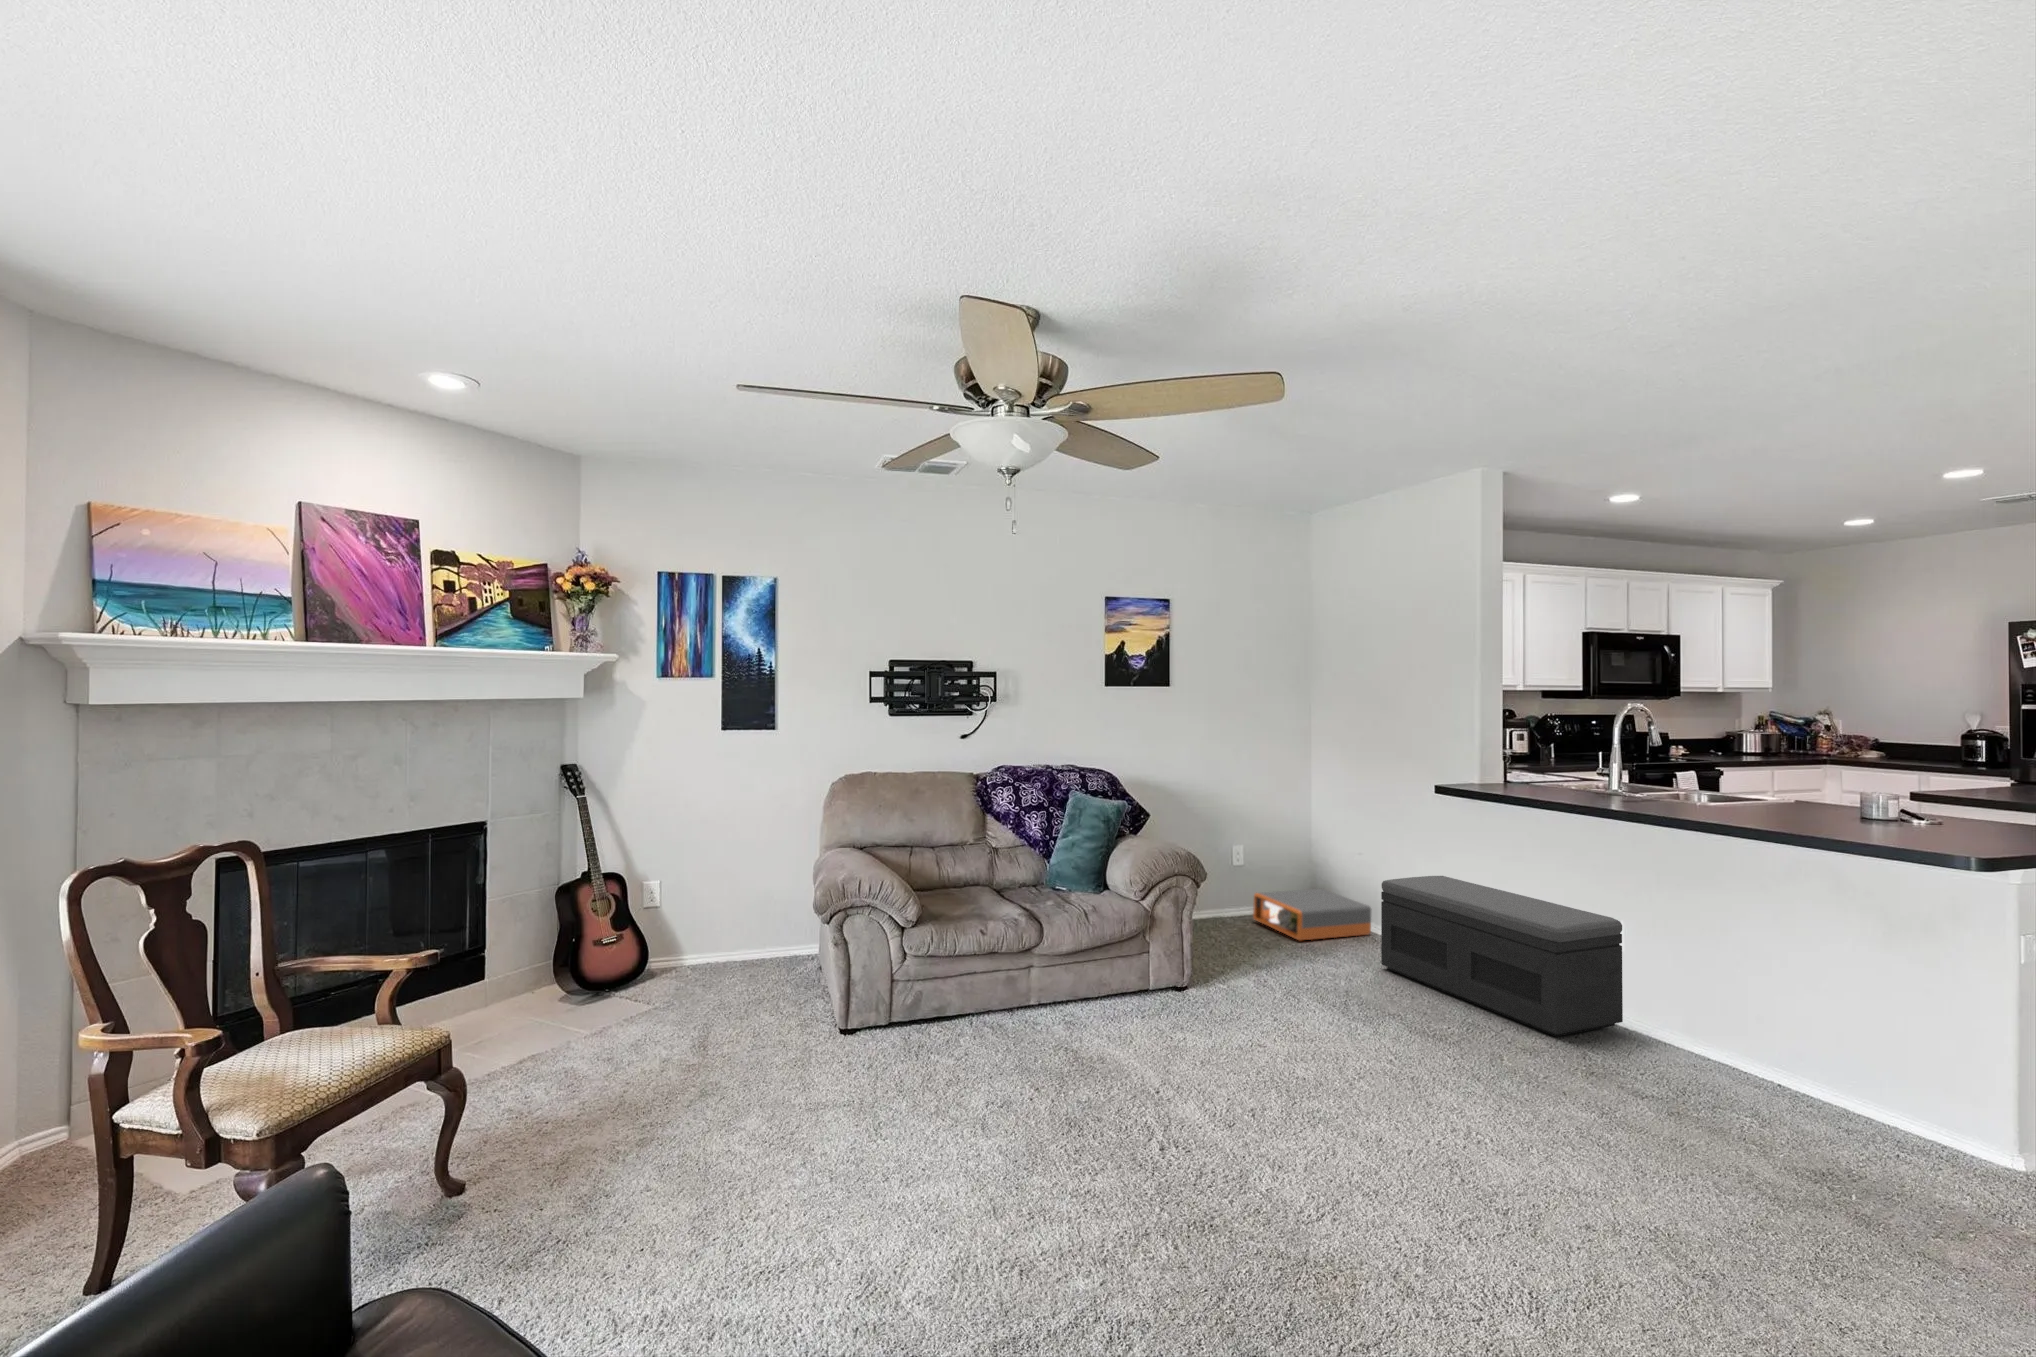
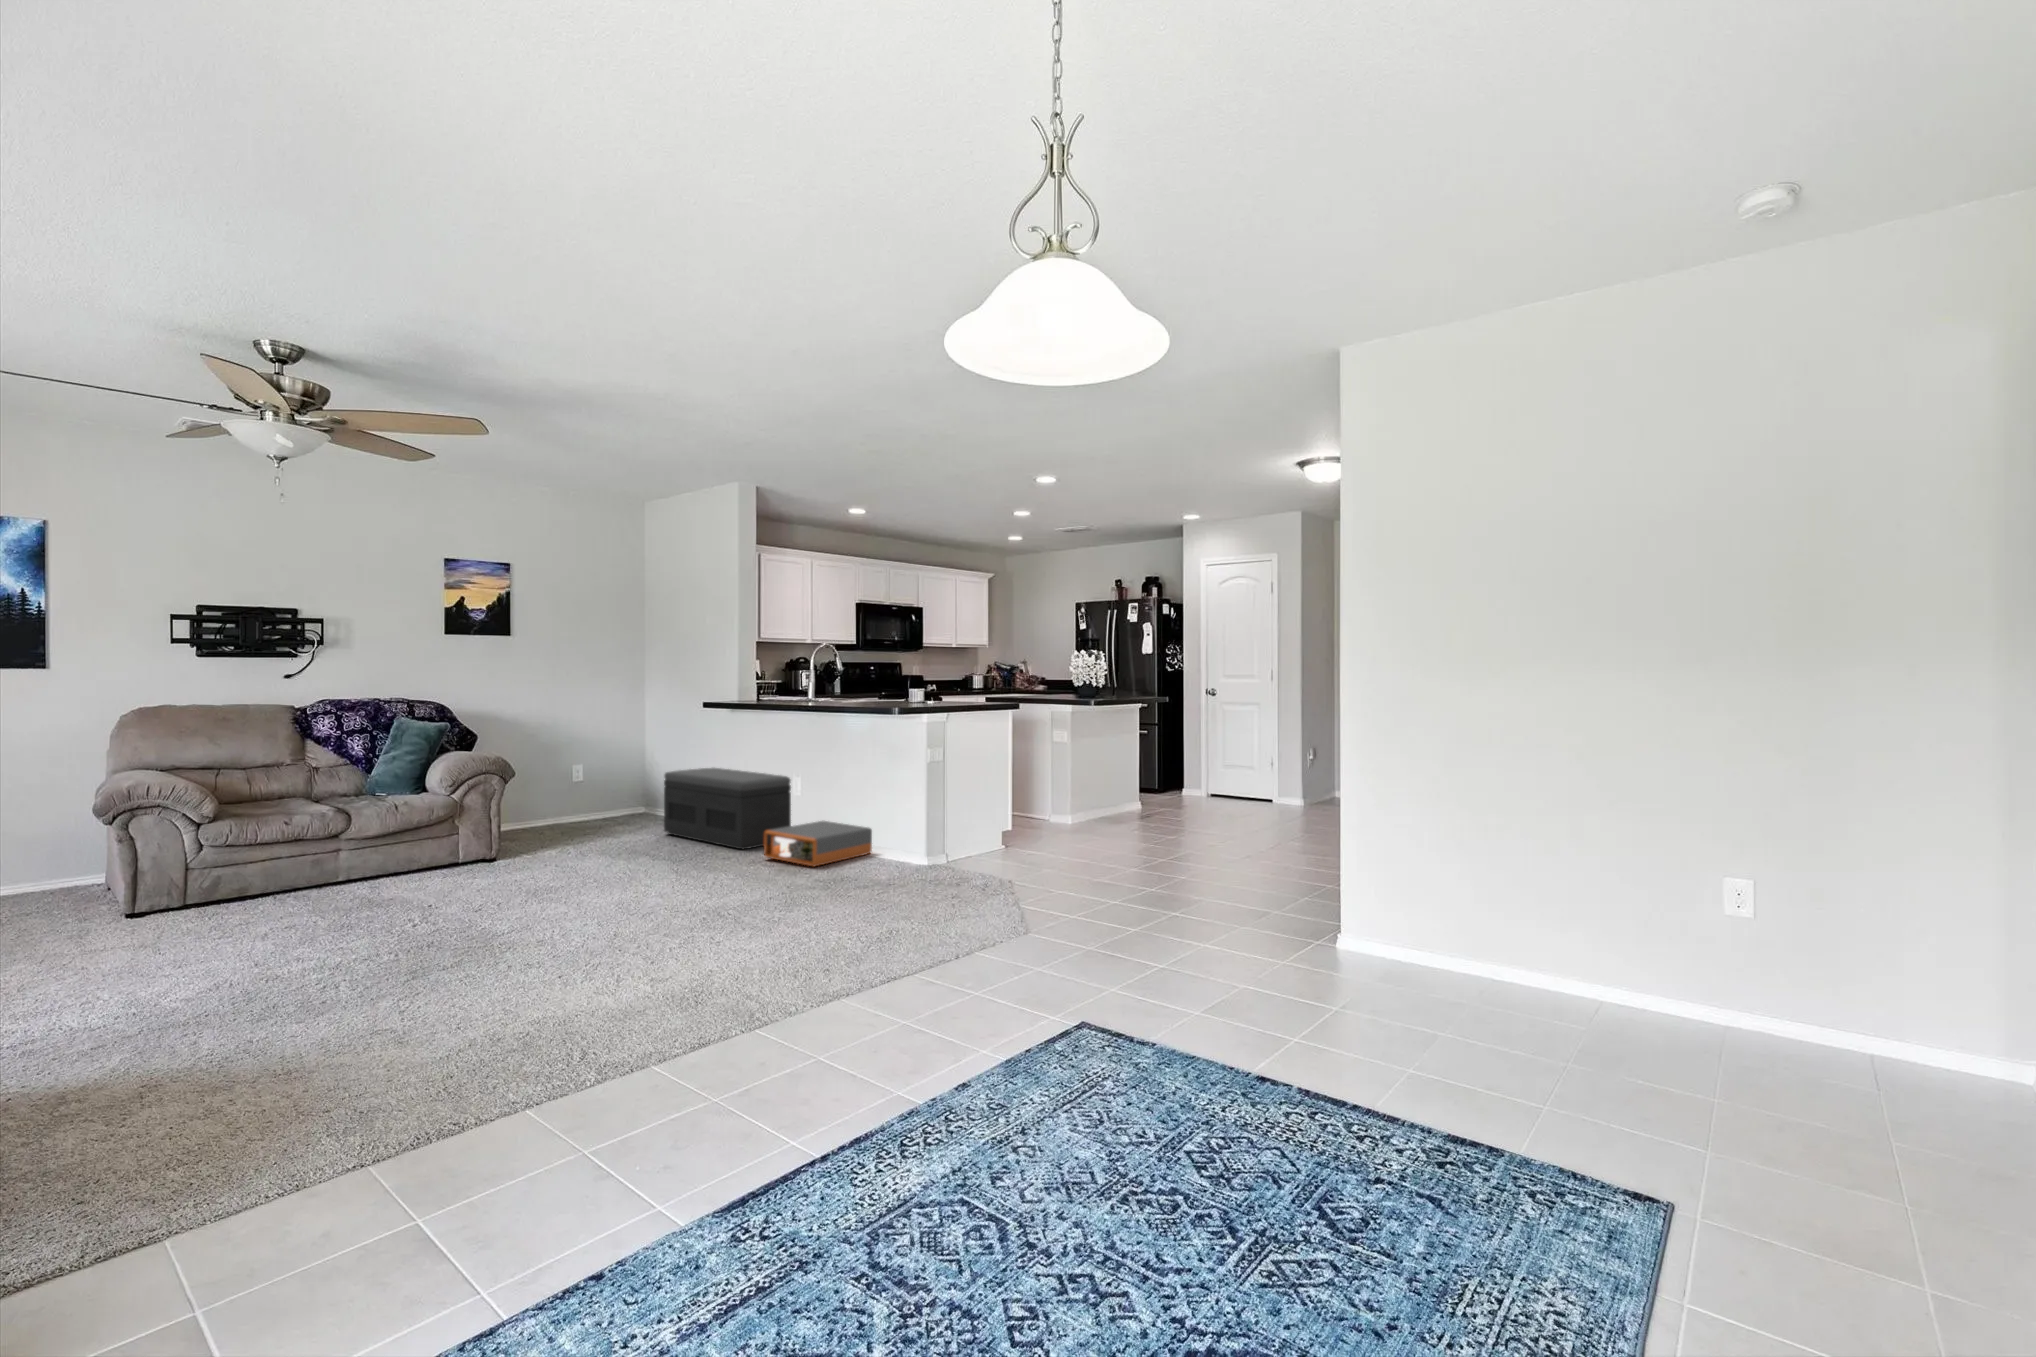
storage box: present [1253,889,1371,940] -> present [764,821,872,866]

